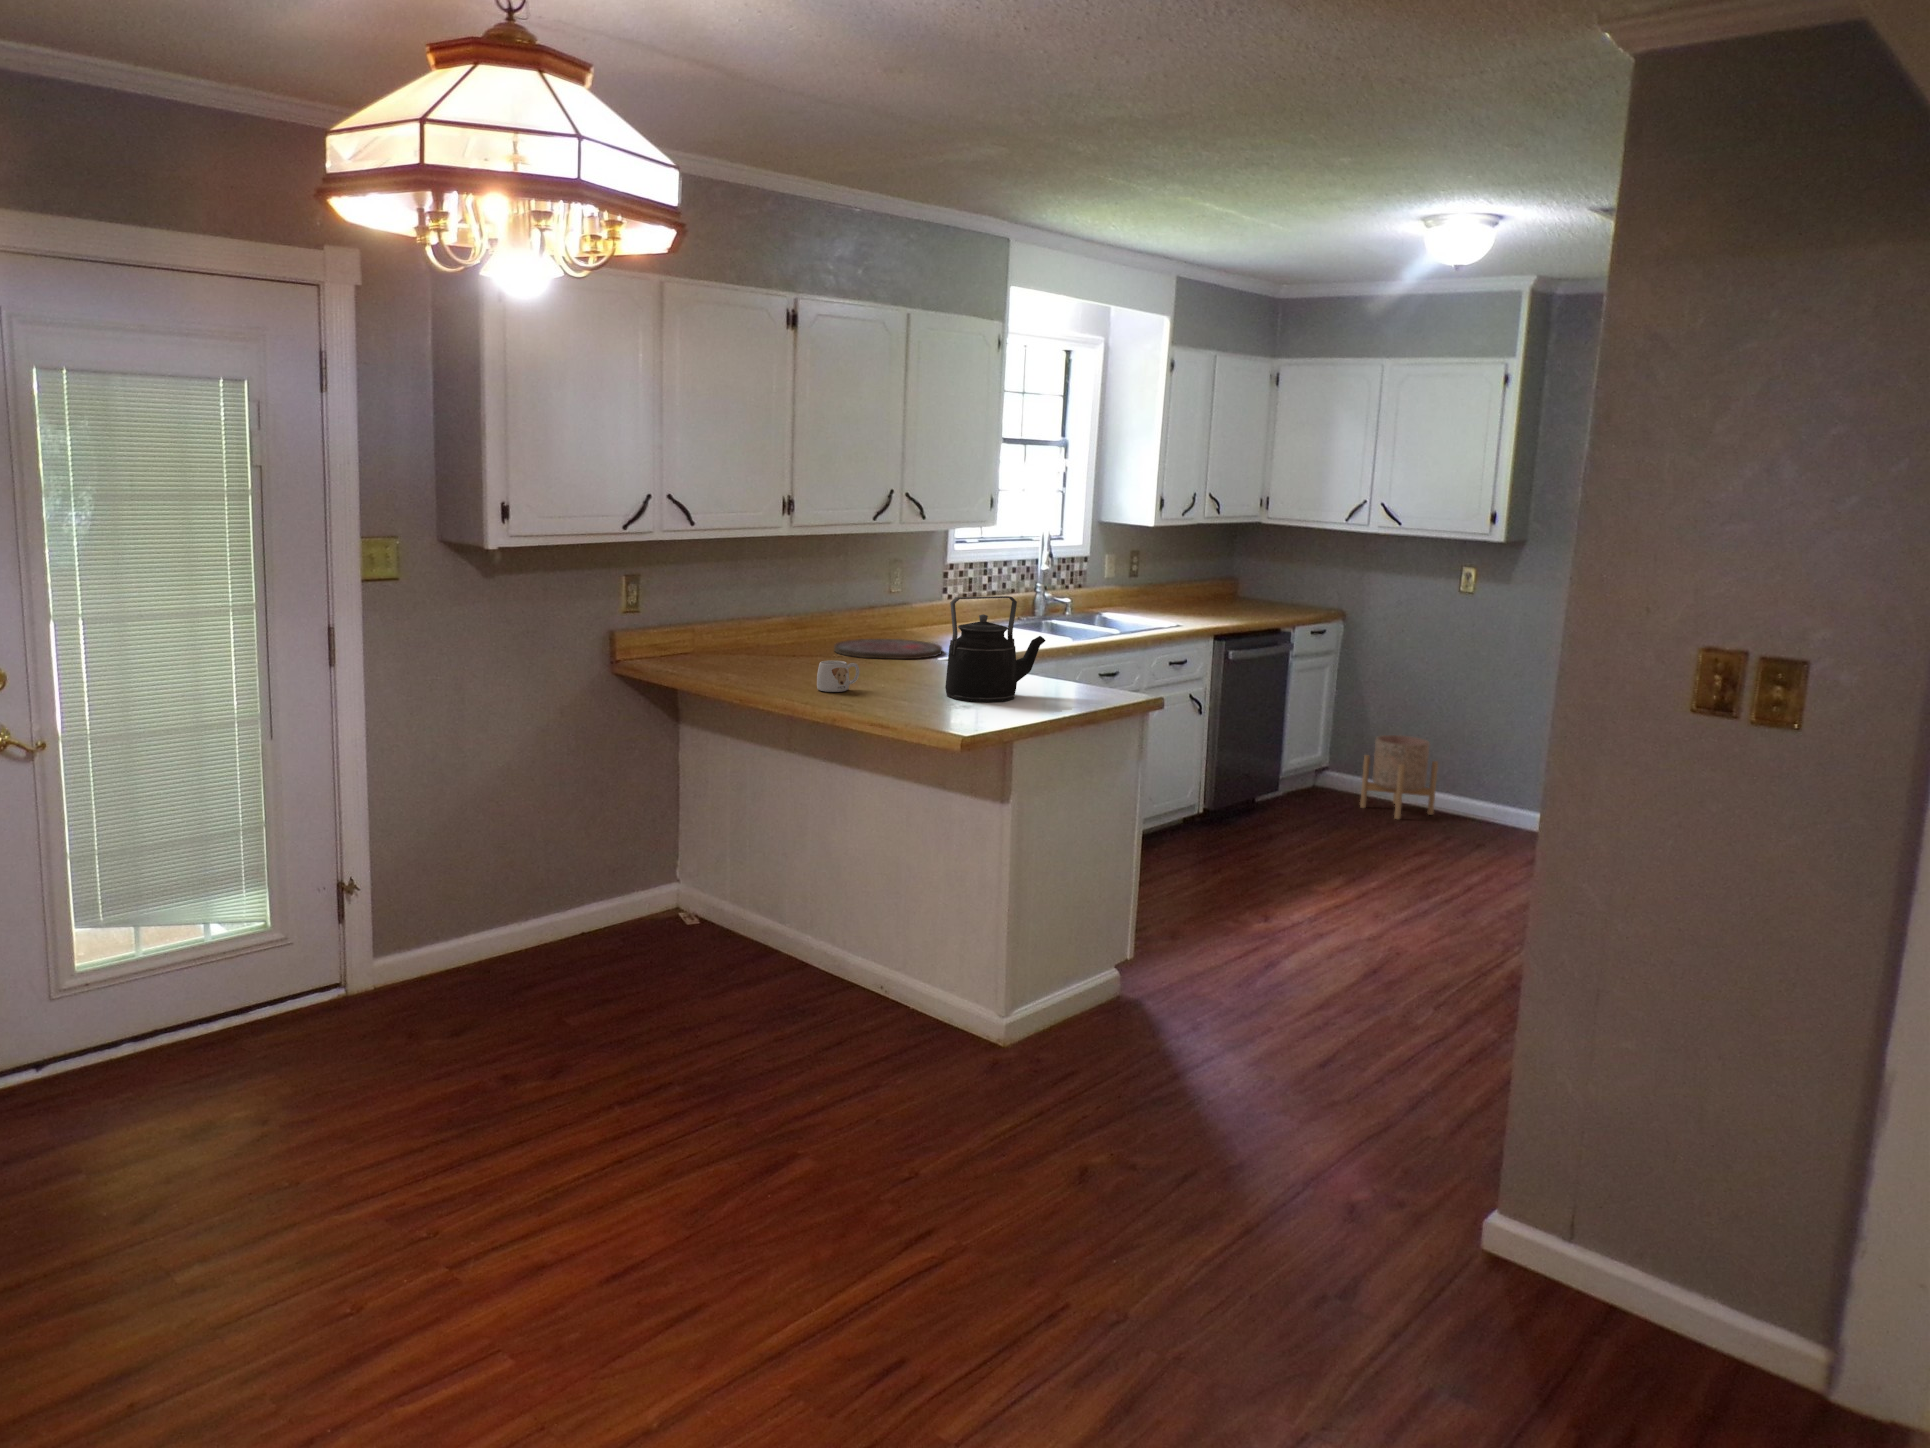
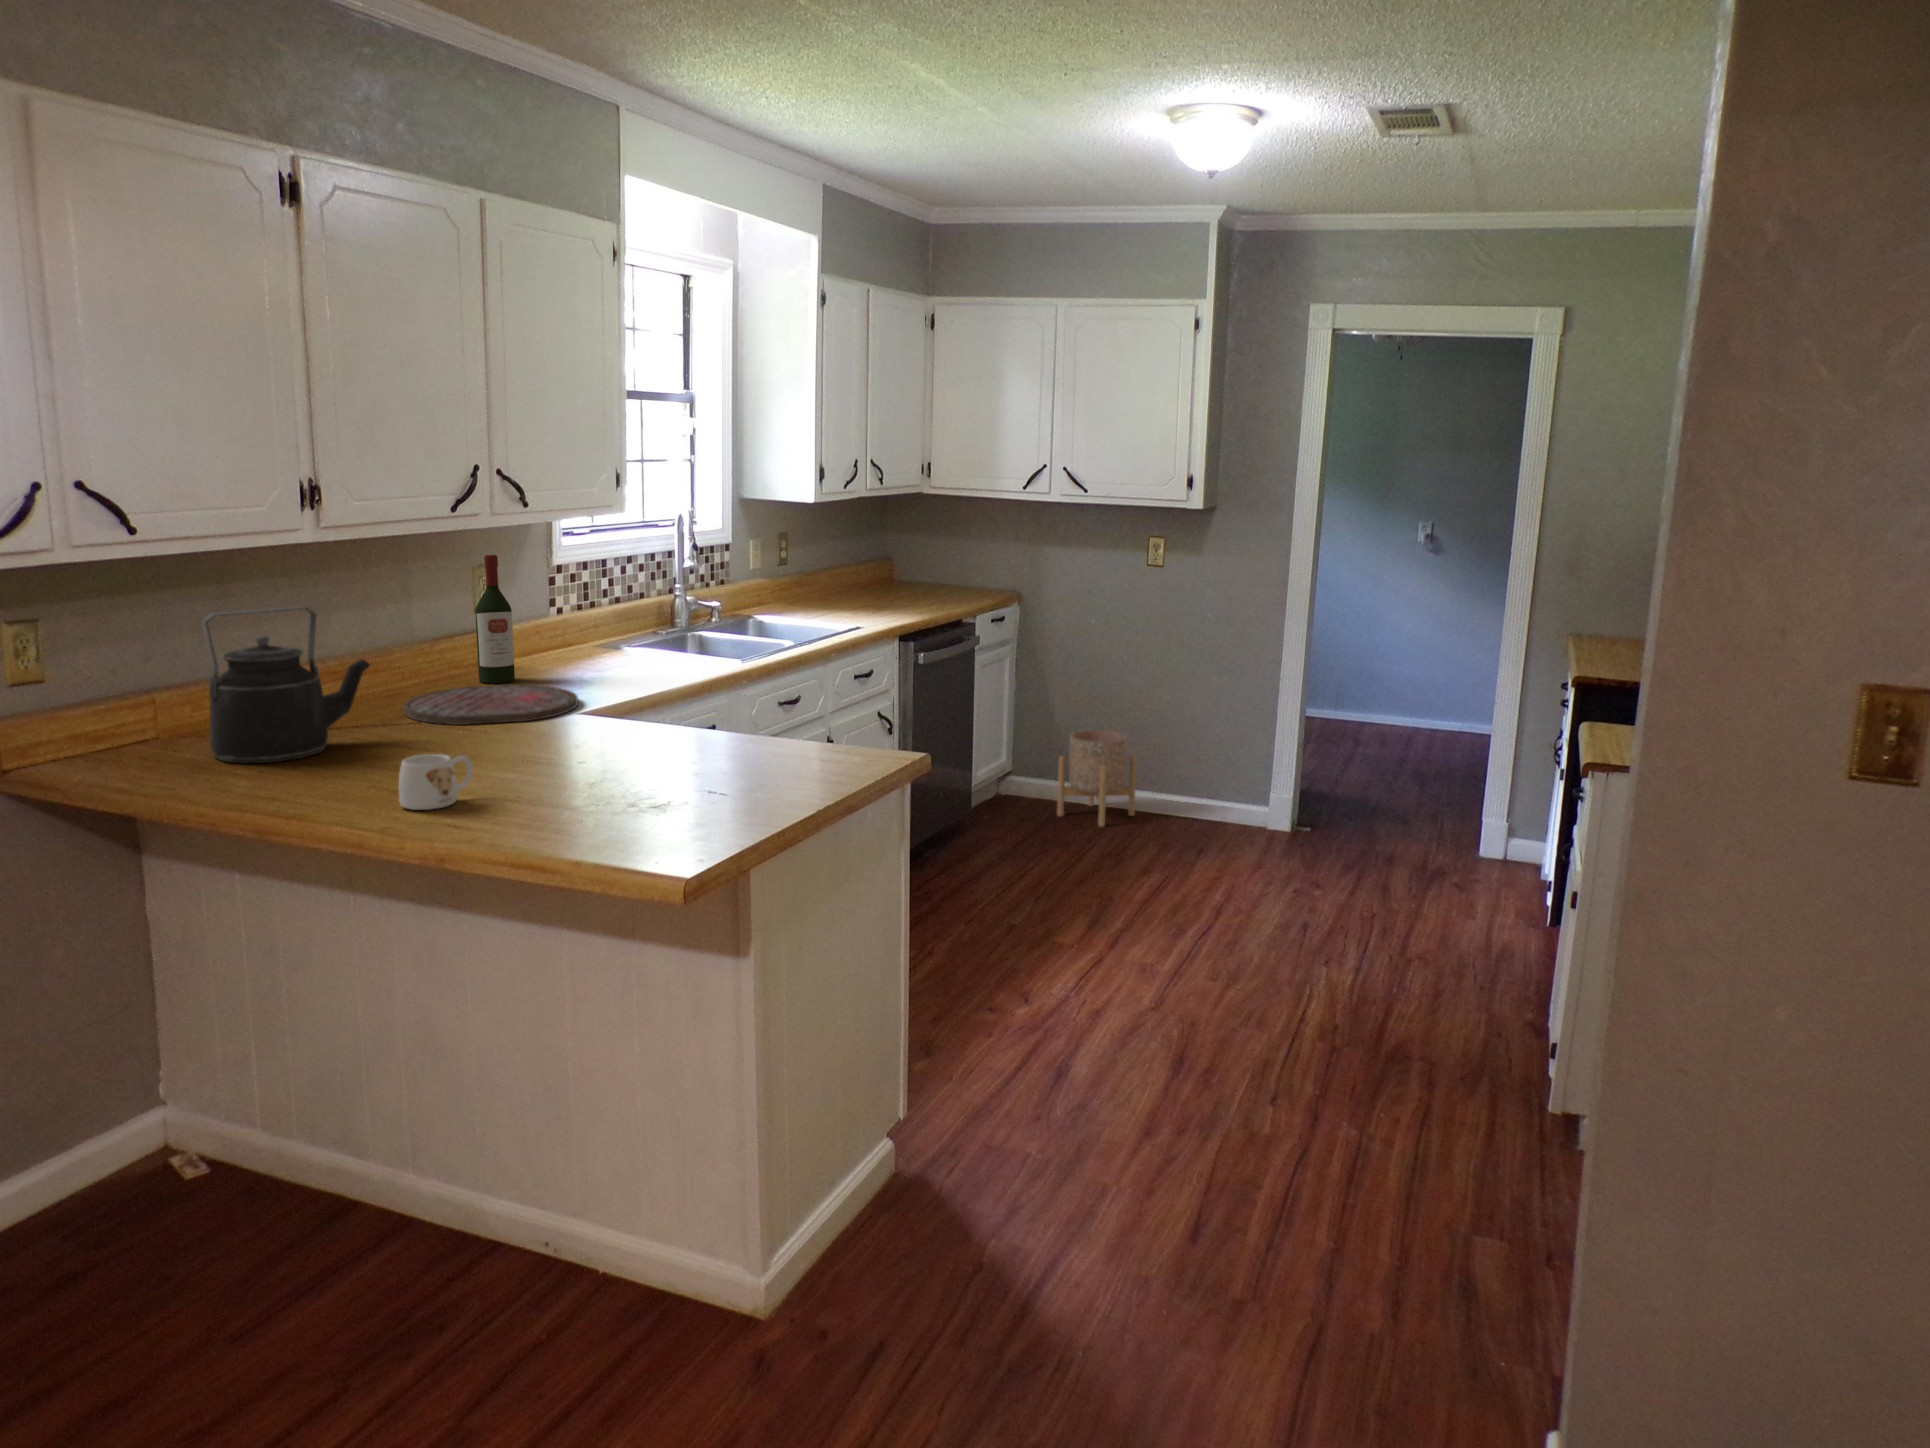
wine bottle: none [886,552,910,640] -> present [475,555,515,683]
kettle: present [945,596,1045,702] -> present [202,607,370,764]

